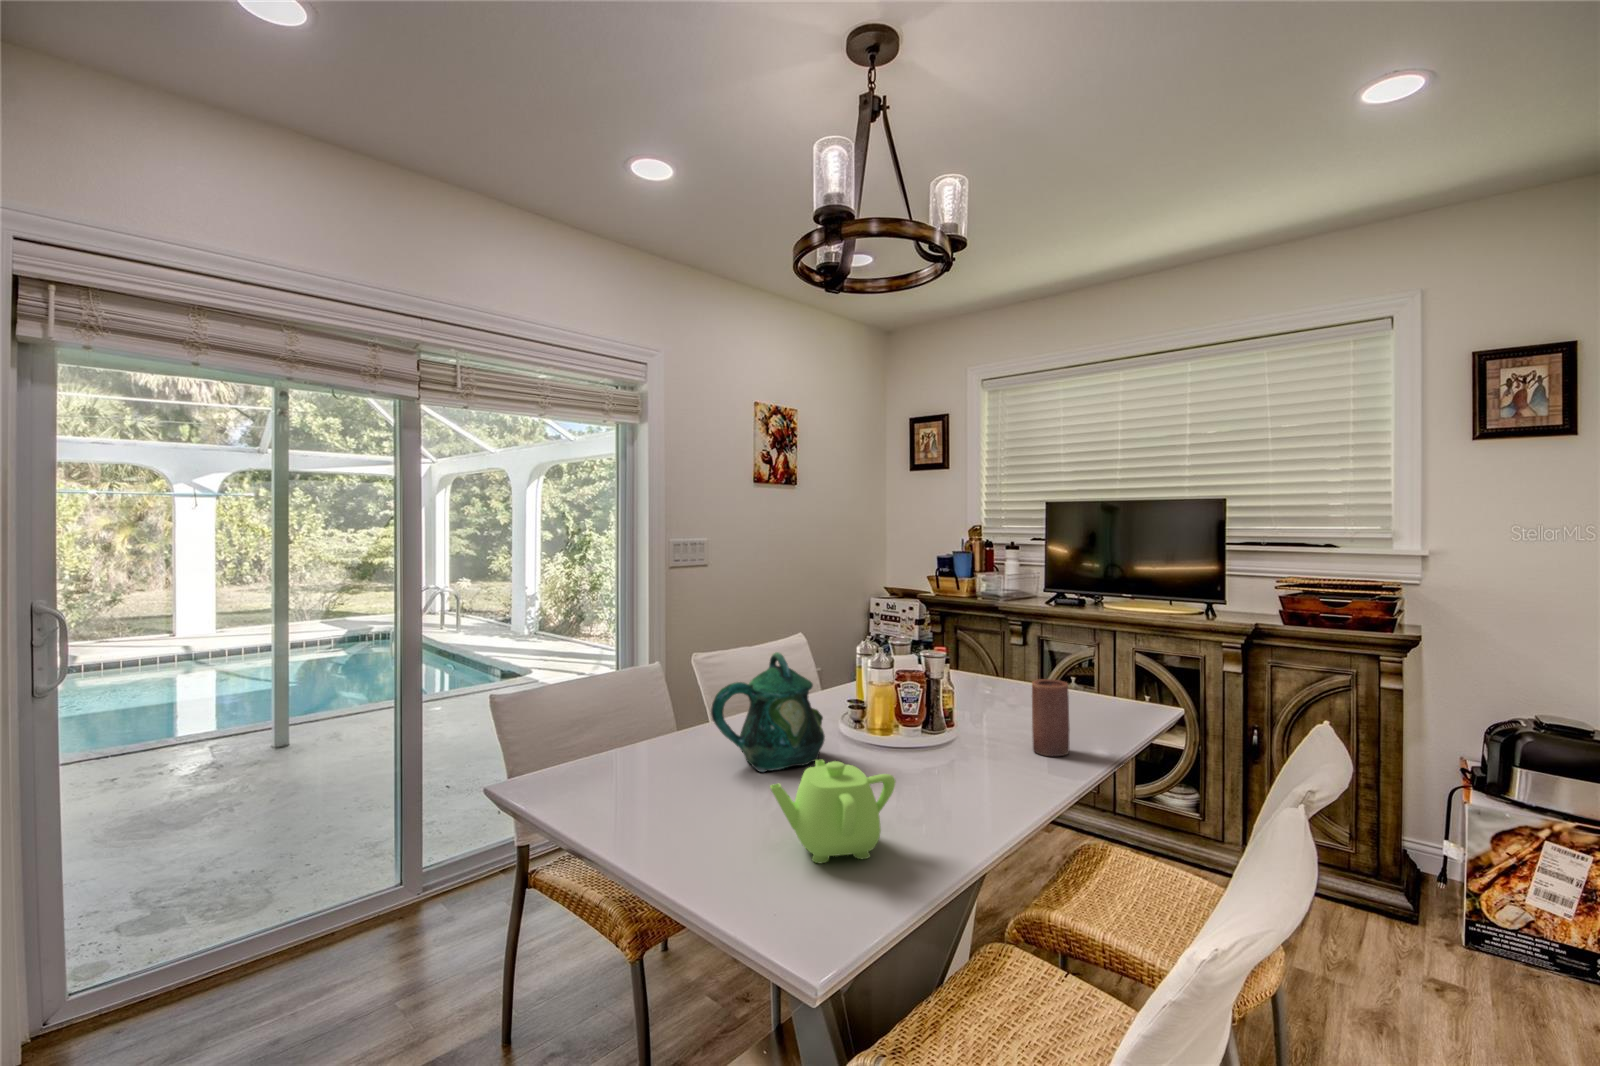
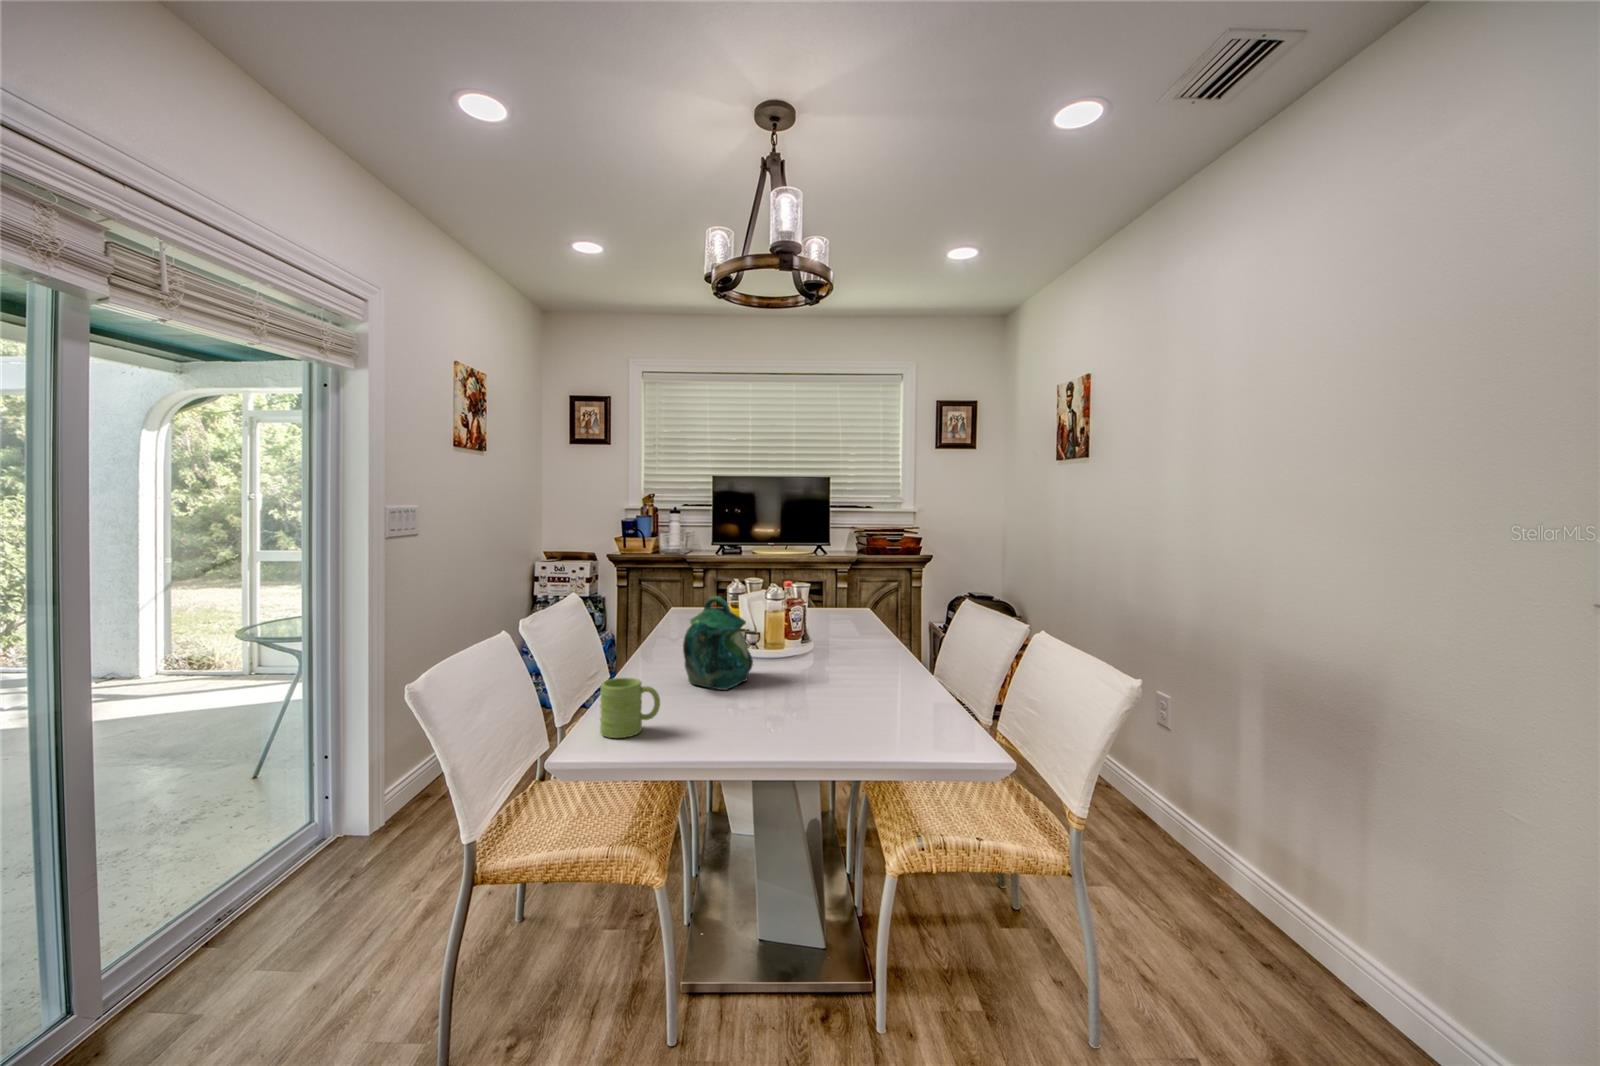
candle: present [1032,679,1070,756] -> none [850,602,874,651]
mug: none [551,734,600,802] -> present [600,678,660,738]
teapot: present [770,760,895,863] -> none [825,656,903,721]

